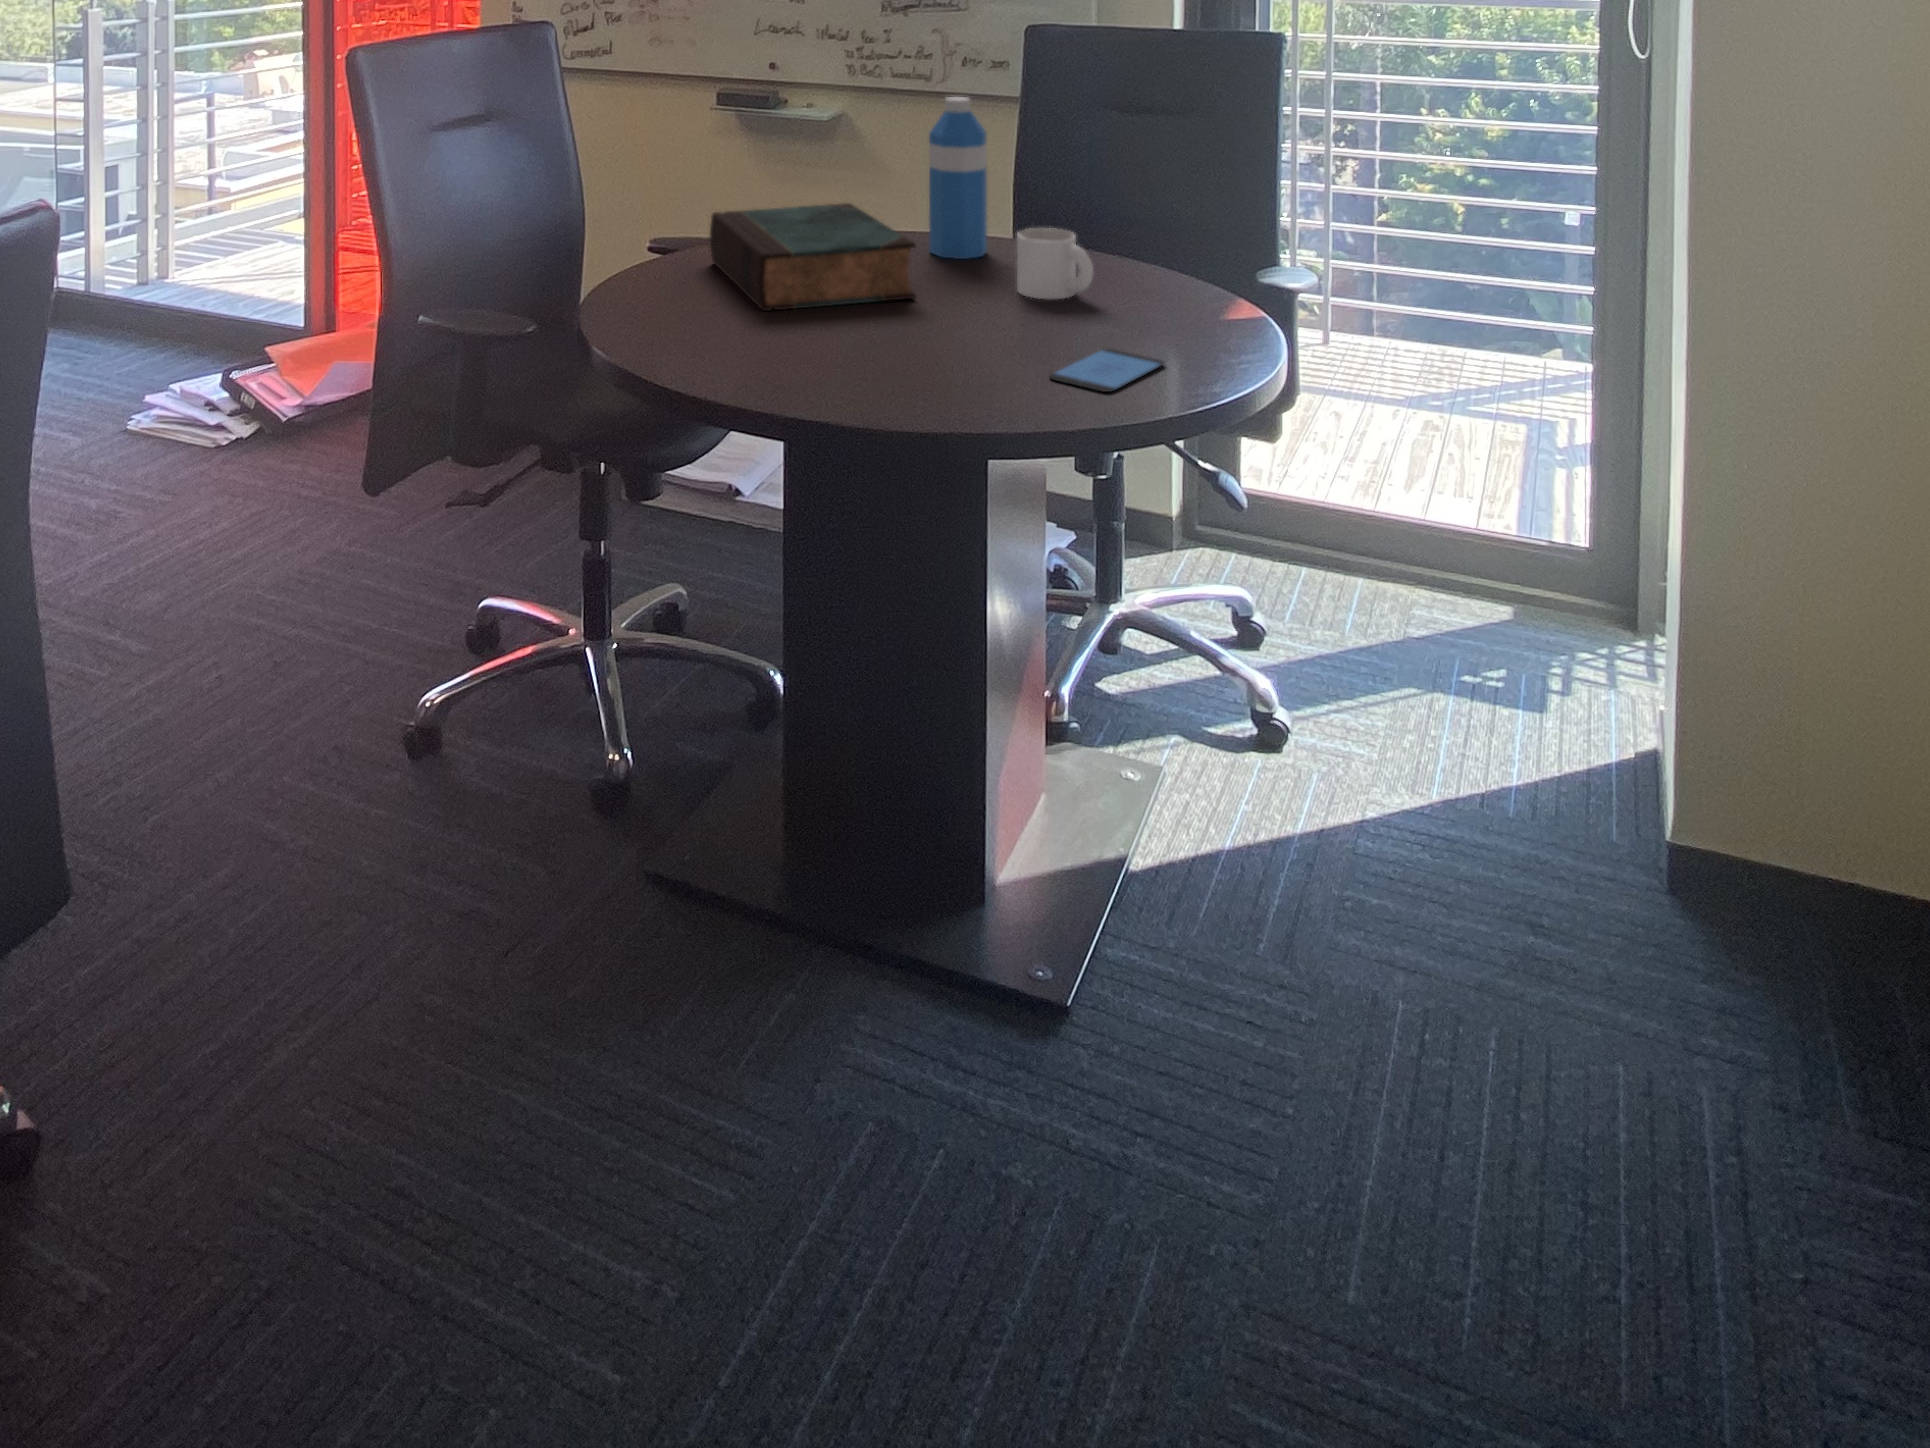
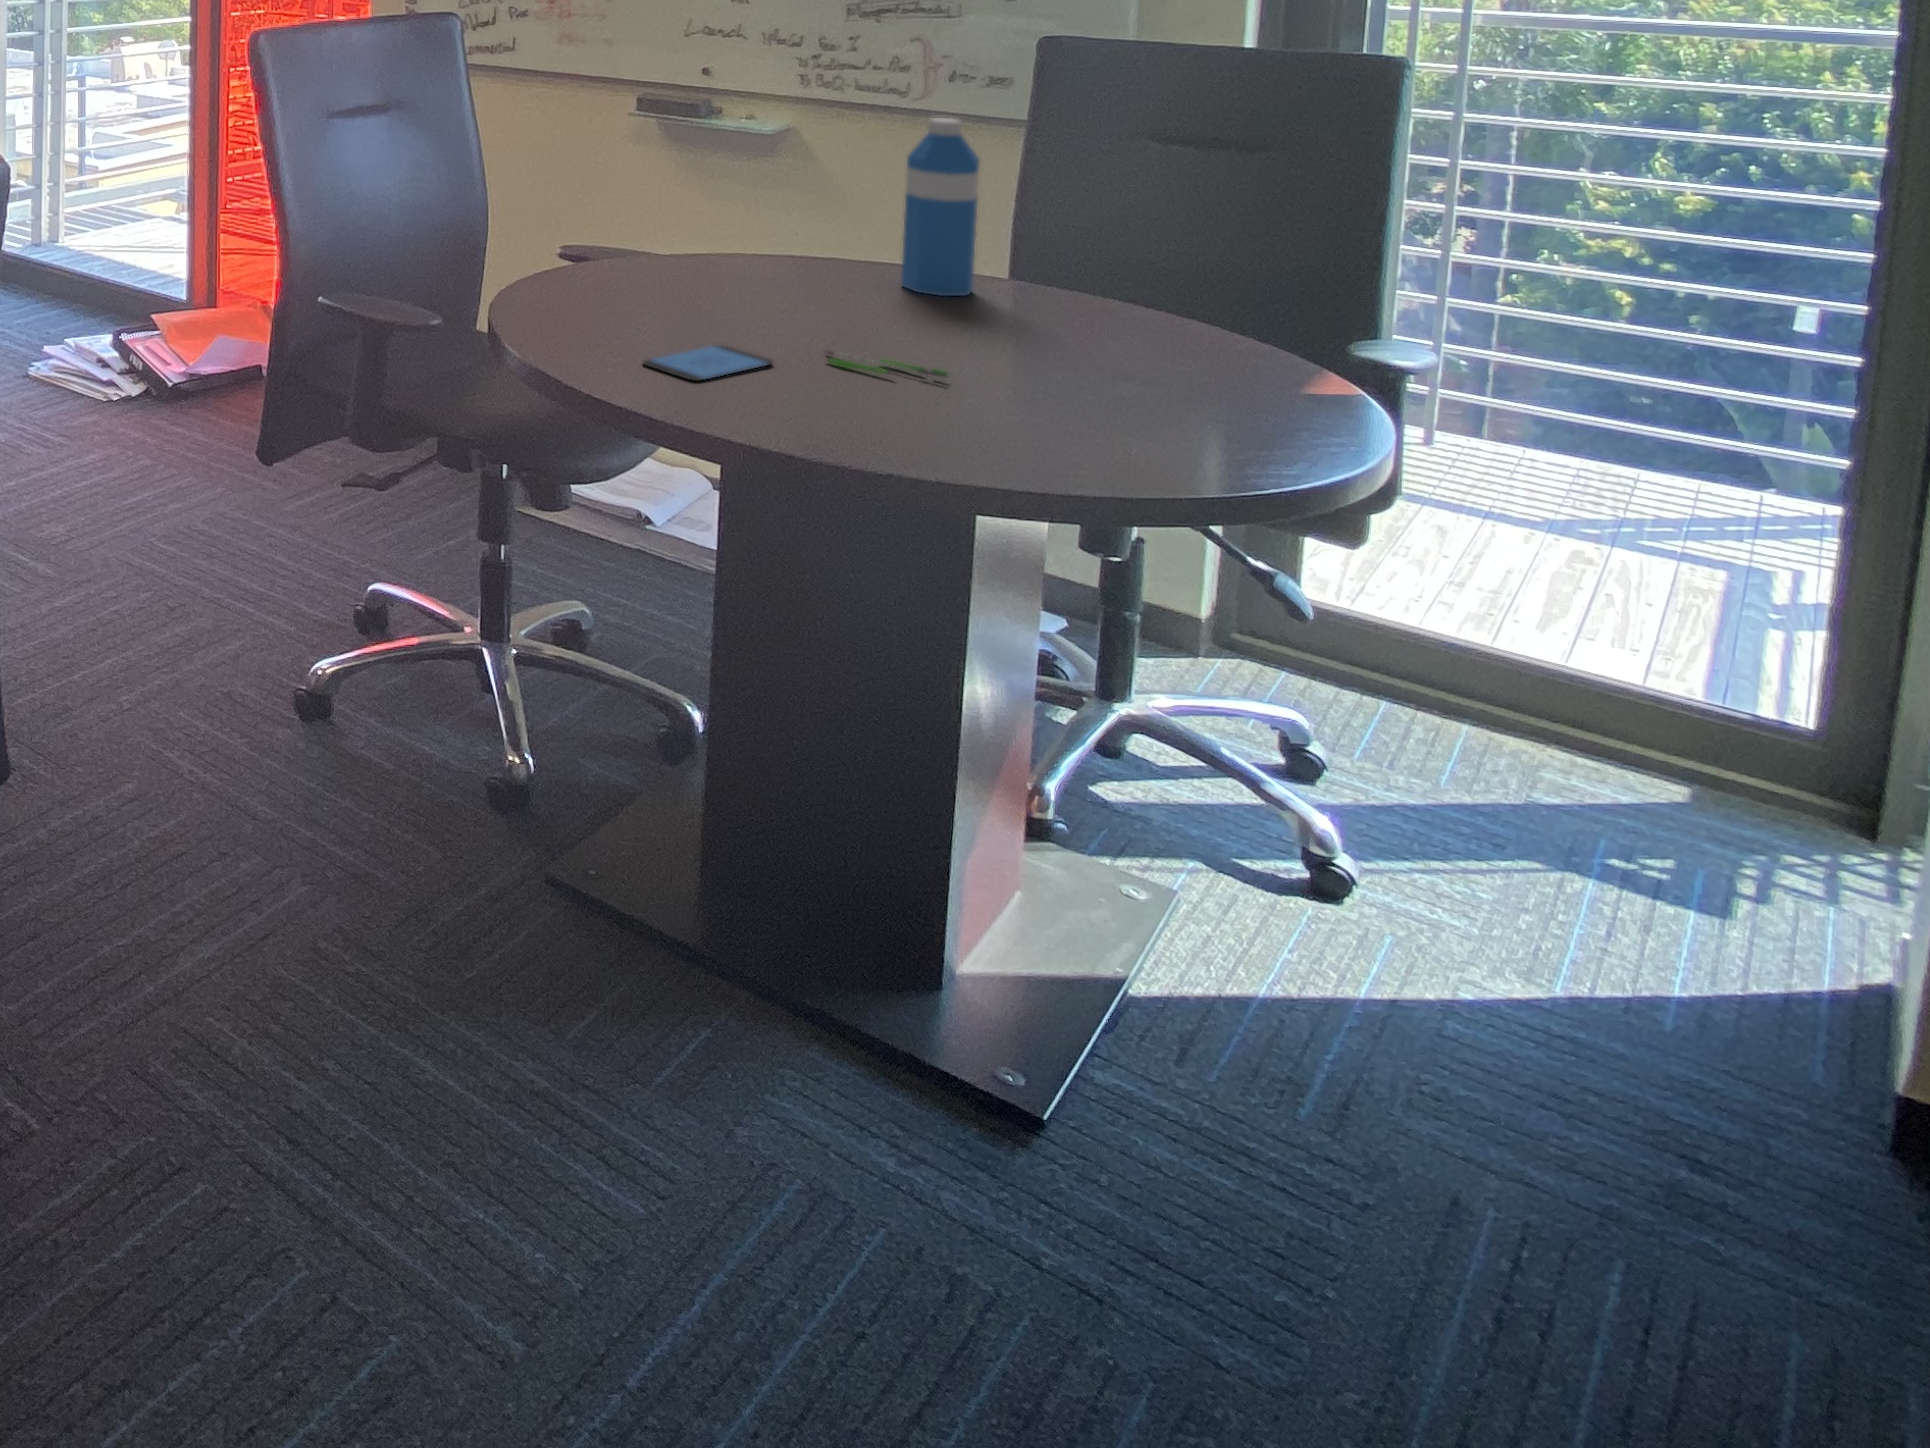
book: present [710,203,916,311] -> none [645,224,892,332]
mug: present [1017,228,1093,299] -> none [1014,268,1116,349]
pen: none [860,322,962,340] -> present [827,352,948,377]
smartphone: present [1050,349,1163,392] -> present [644,345,772,381]

